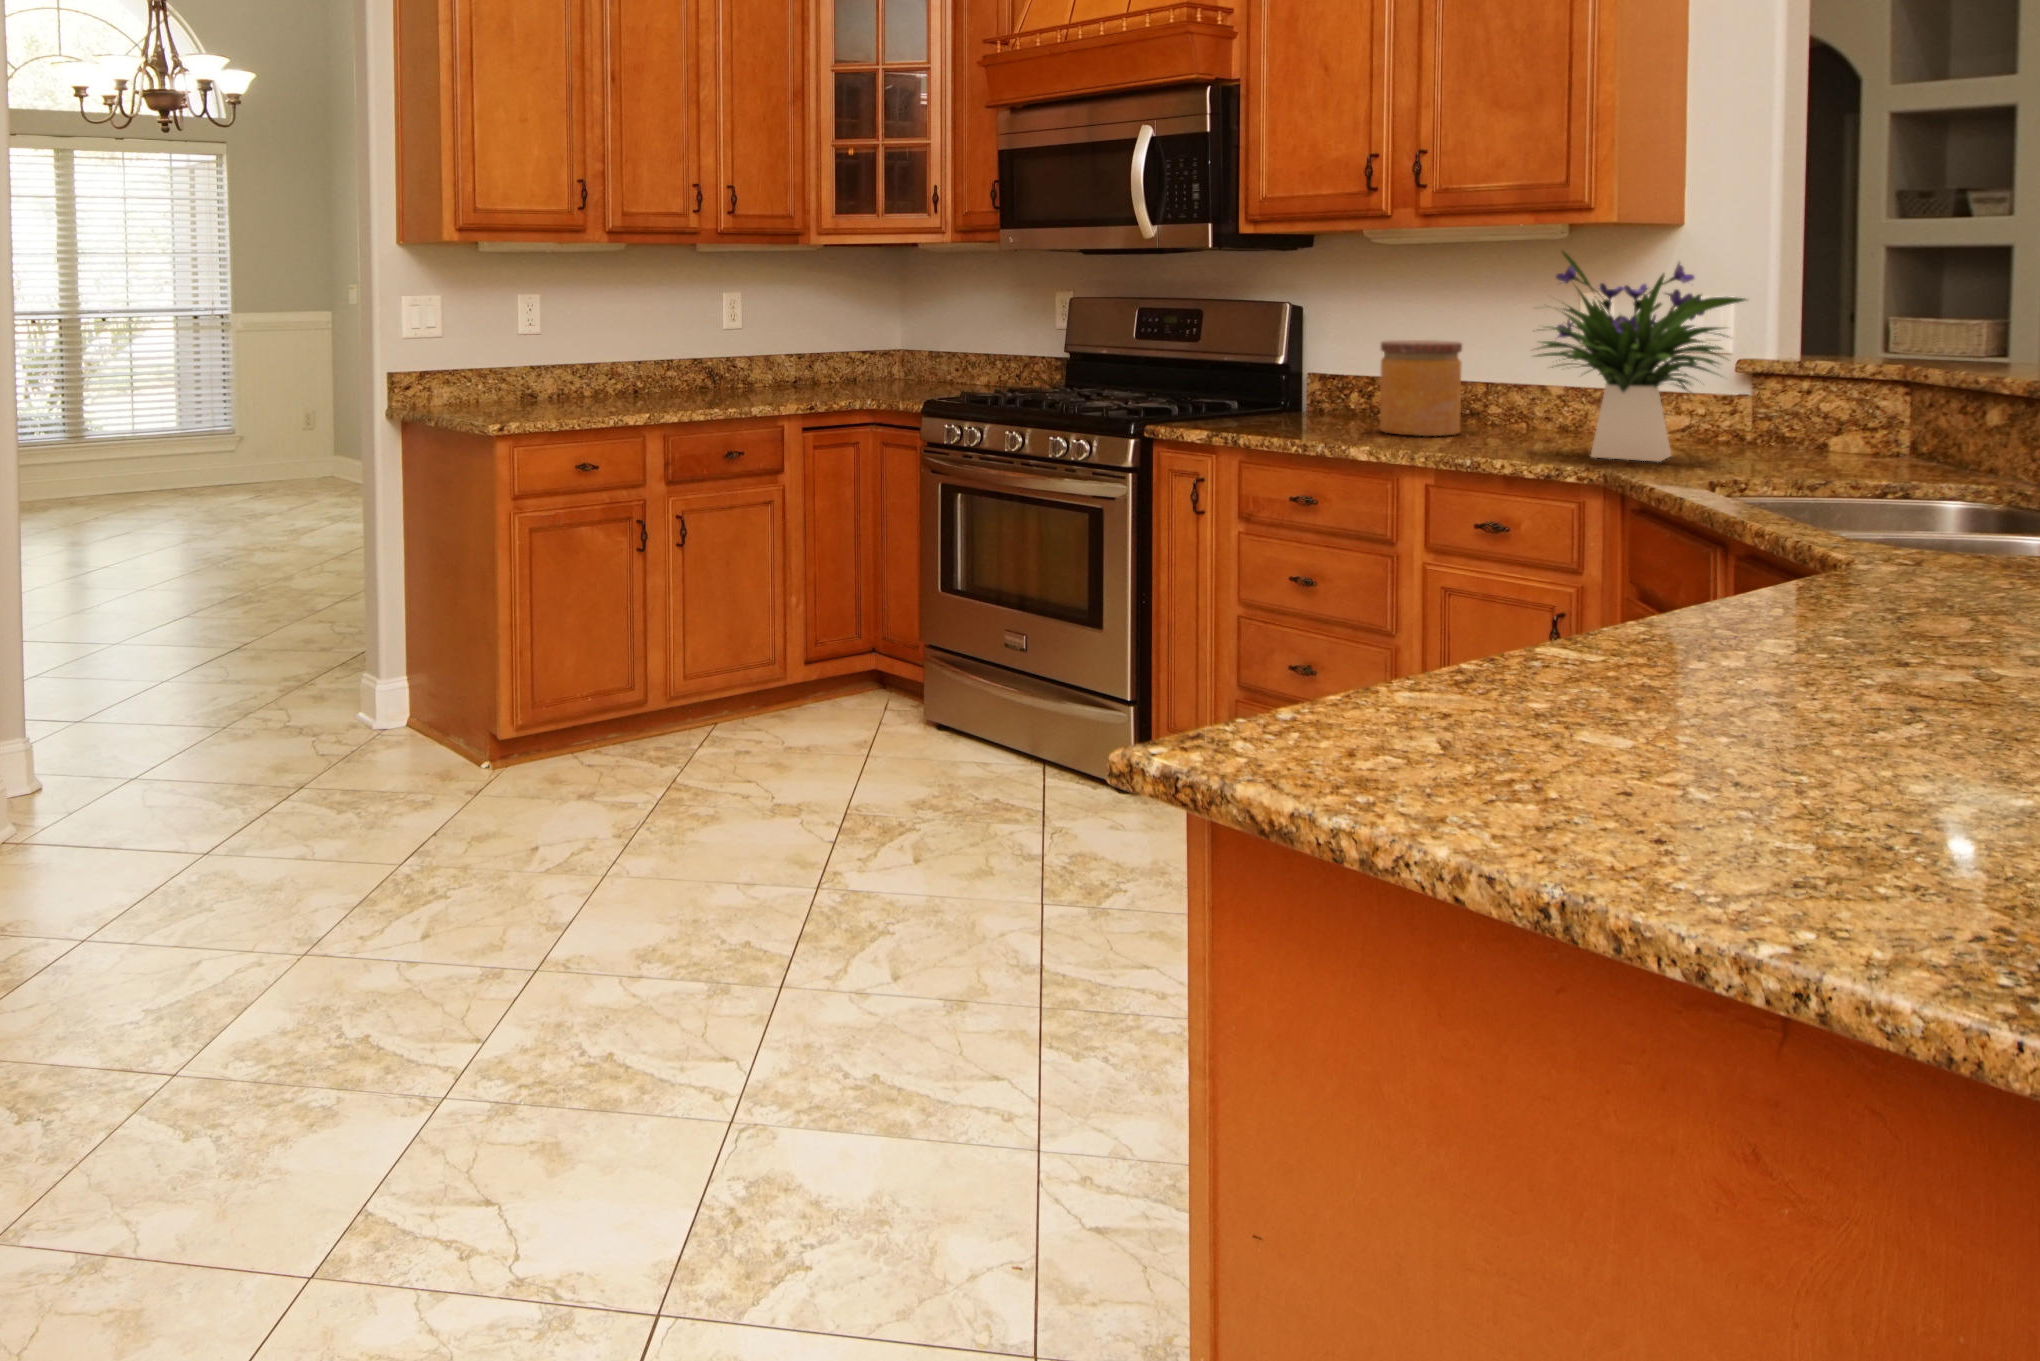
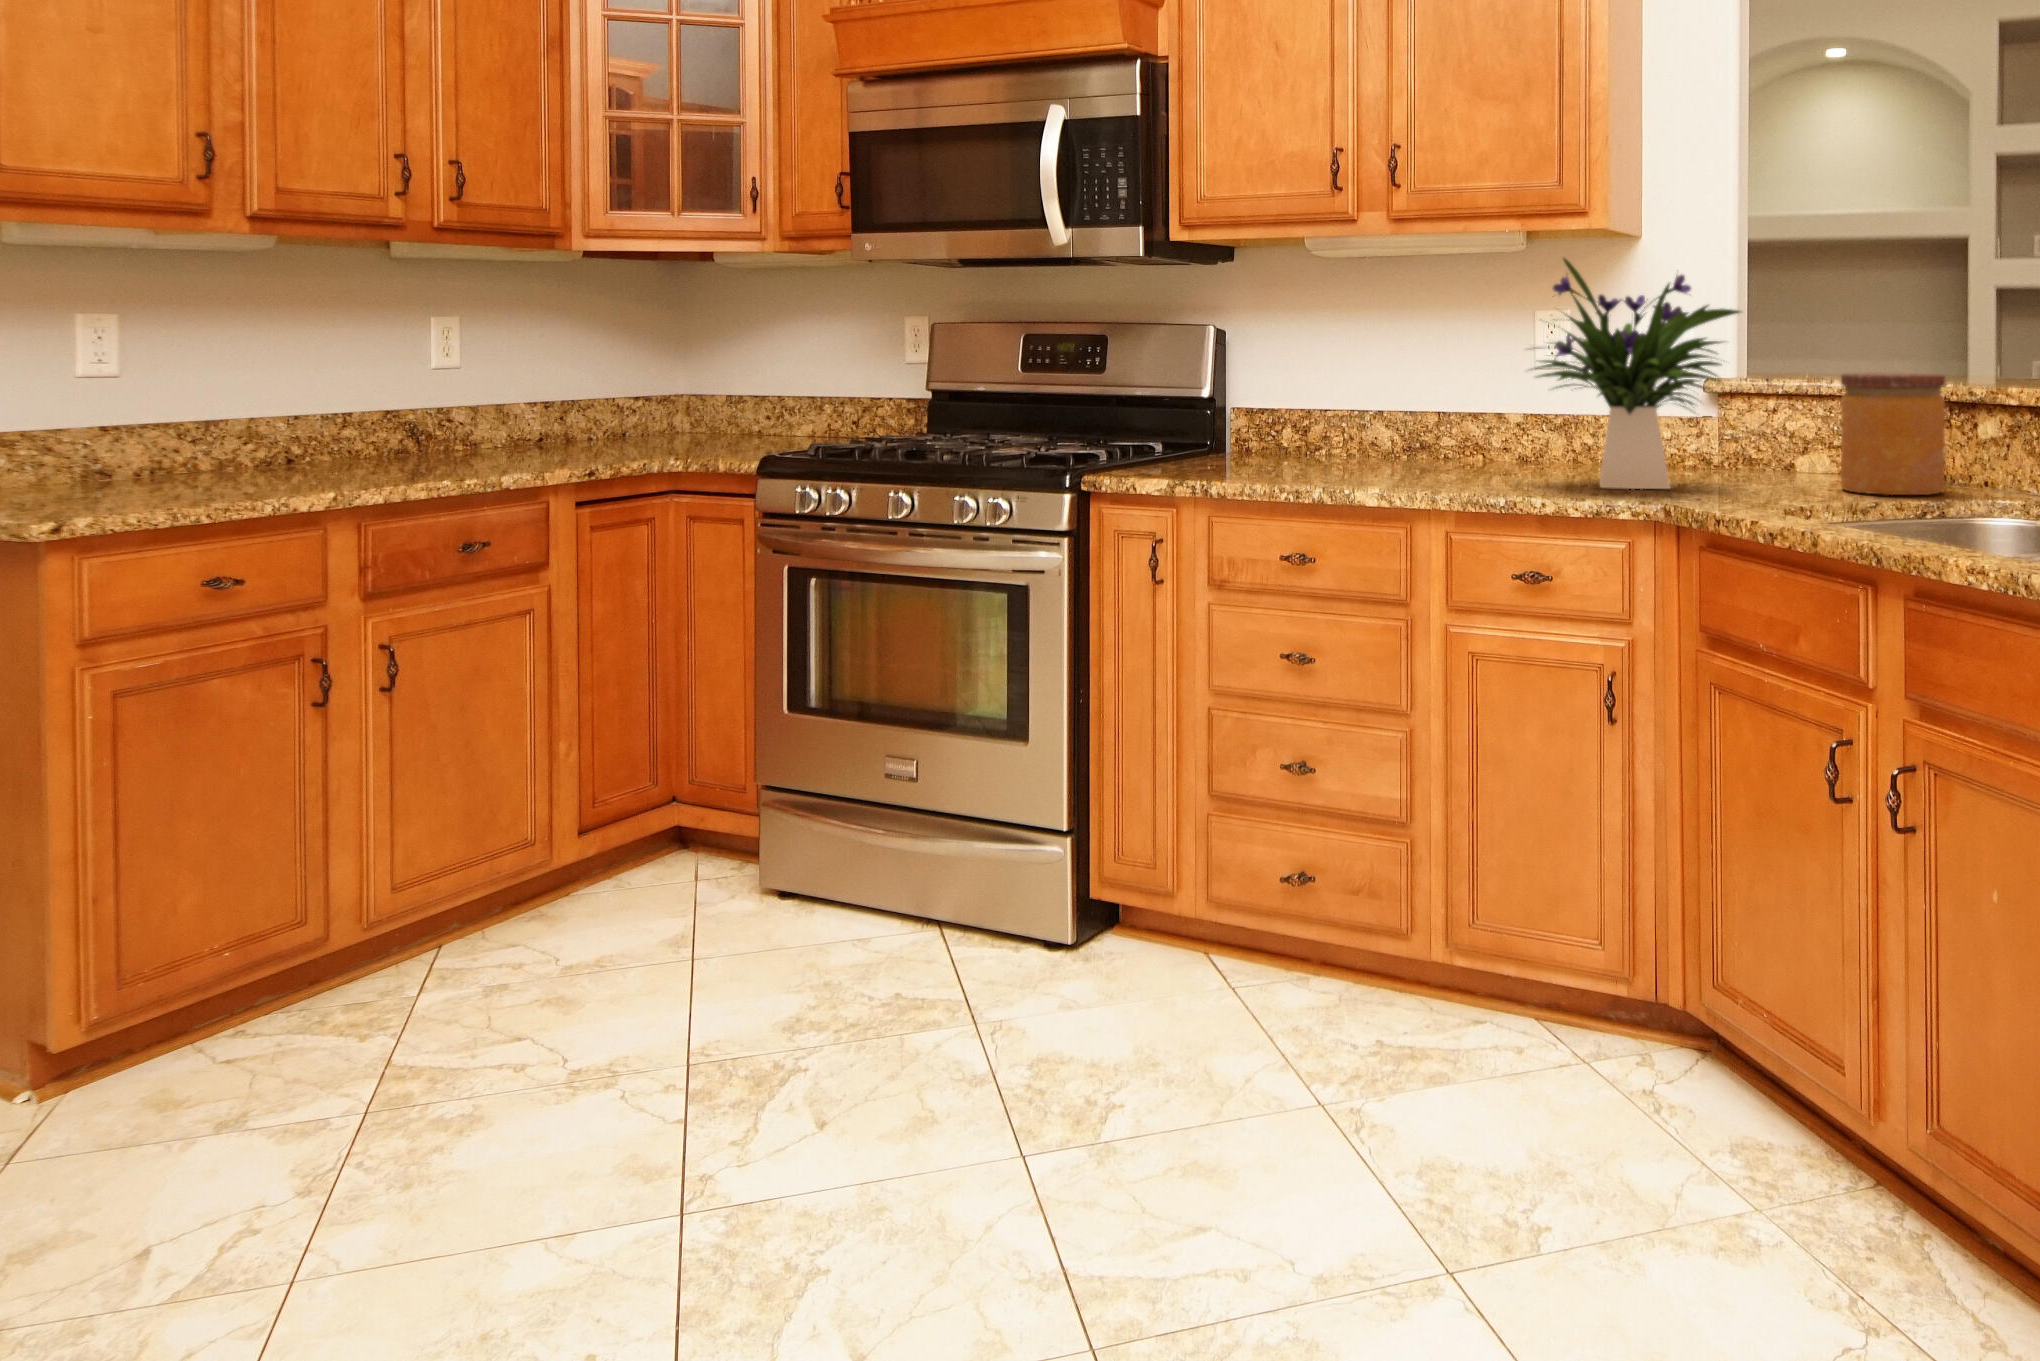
jar: present [1380,340,1462,436] -> present [1841,372,1945,495]

